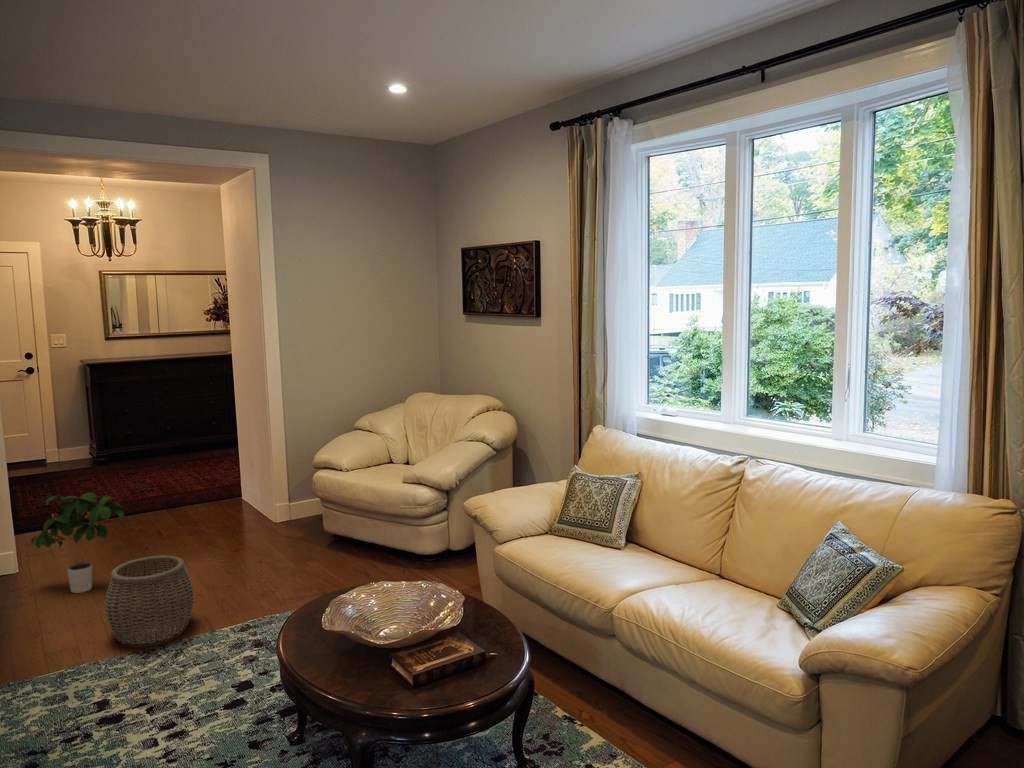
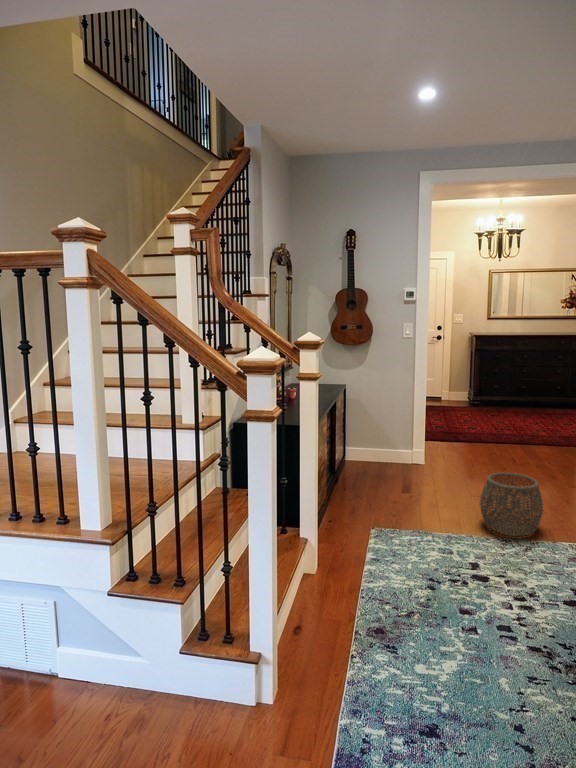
potted plant: present [31,493,124,593] -> none [436,417,496,487]

